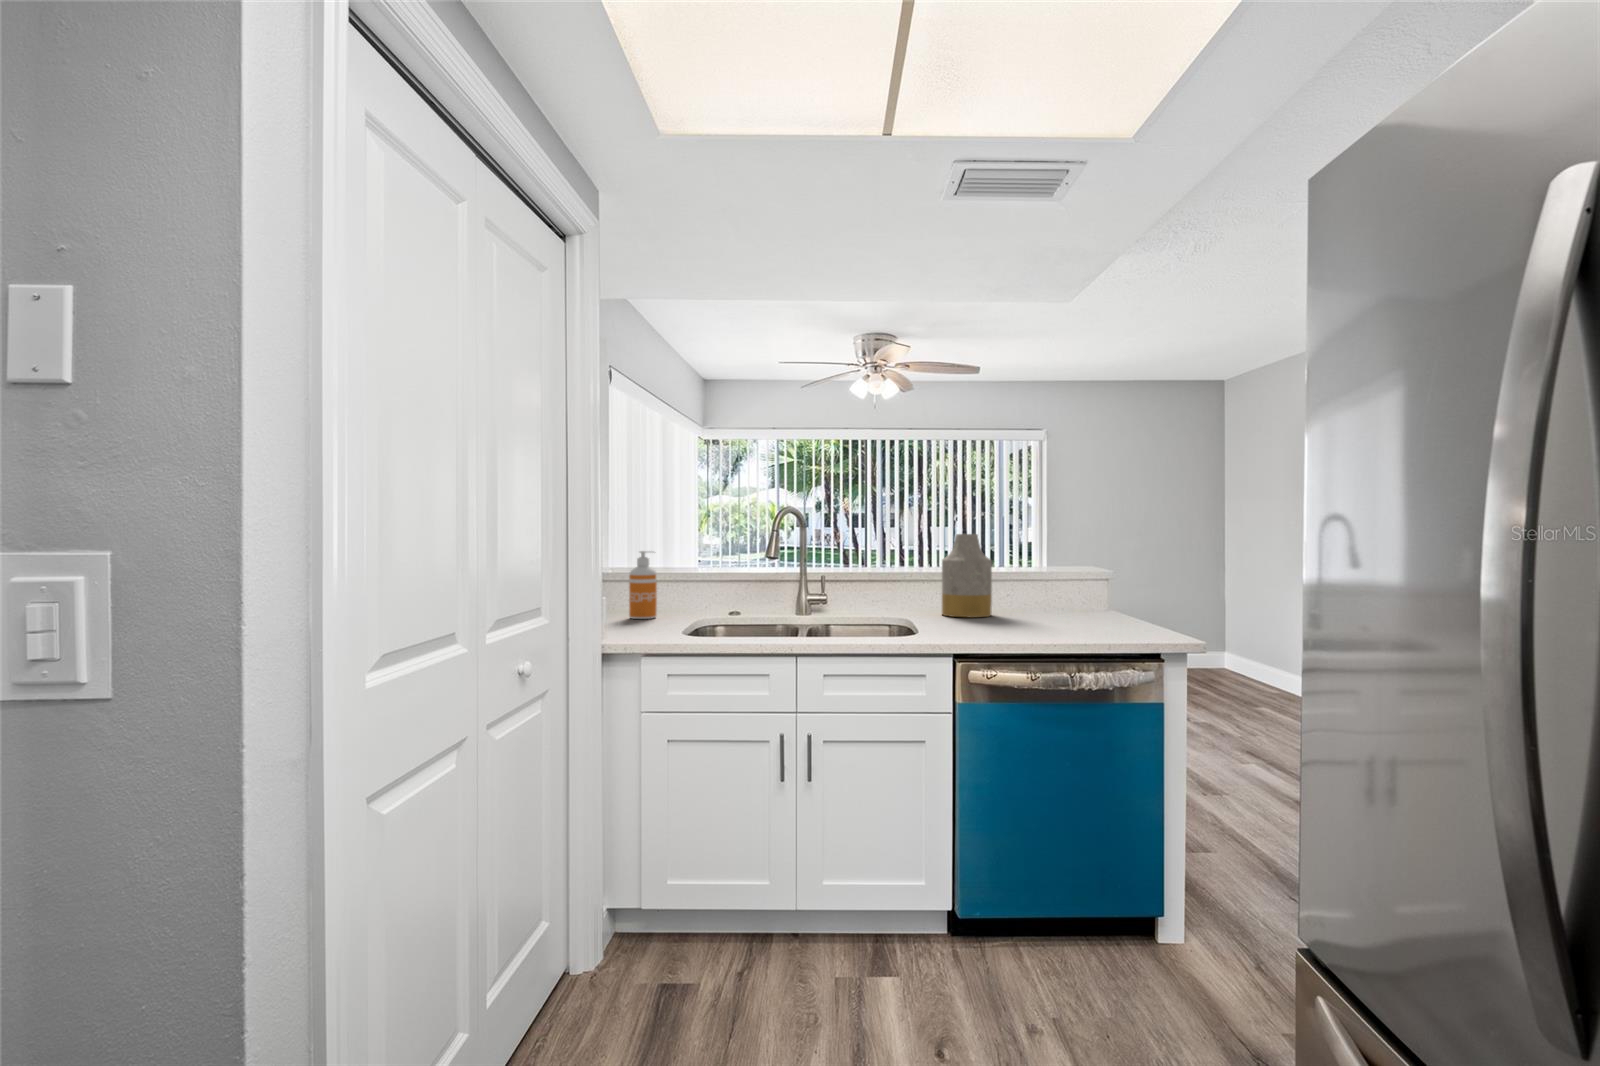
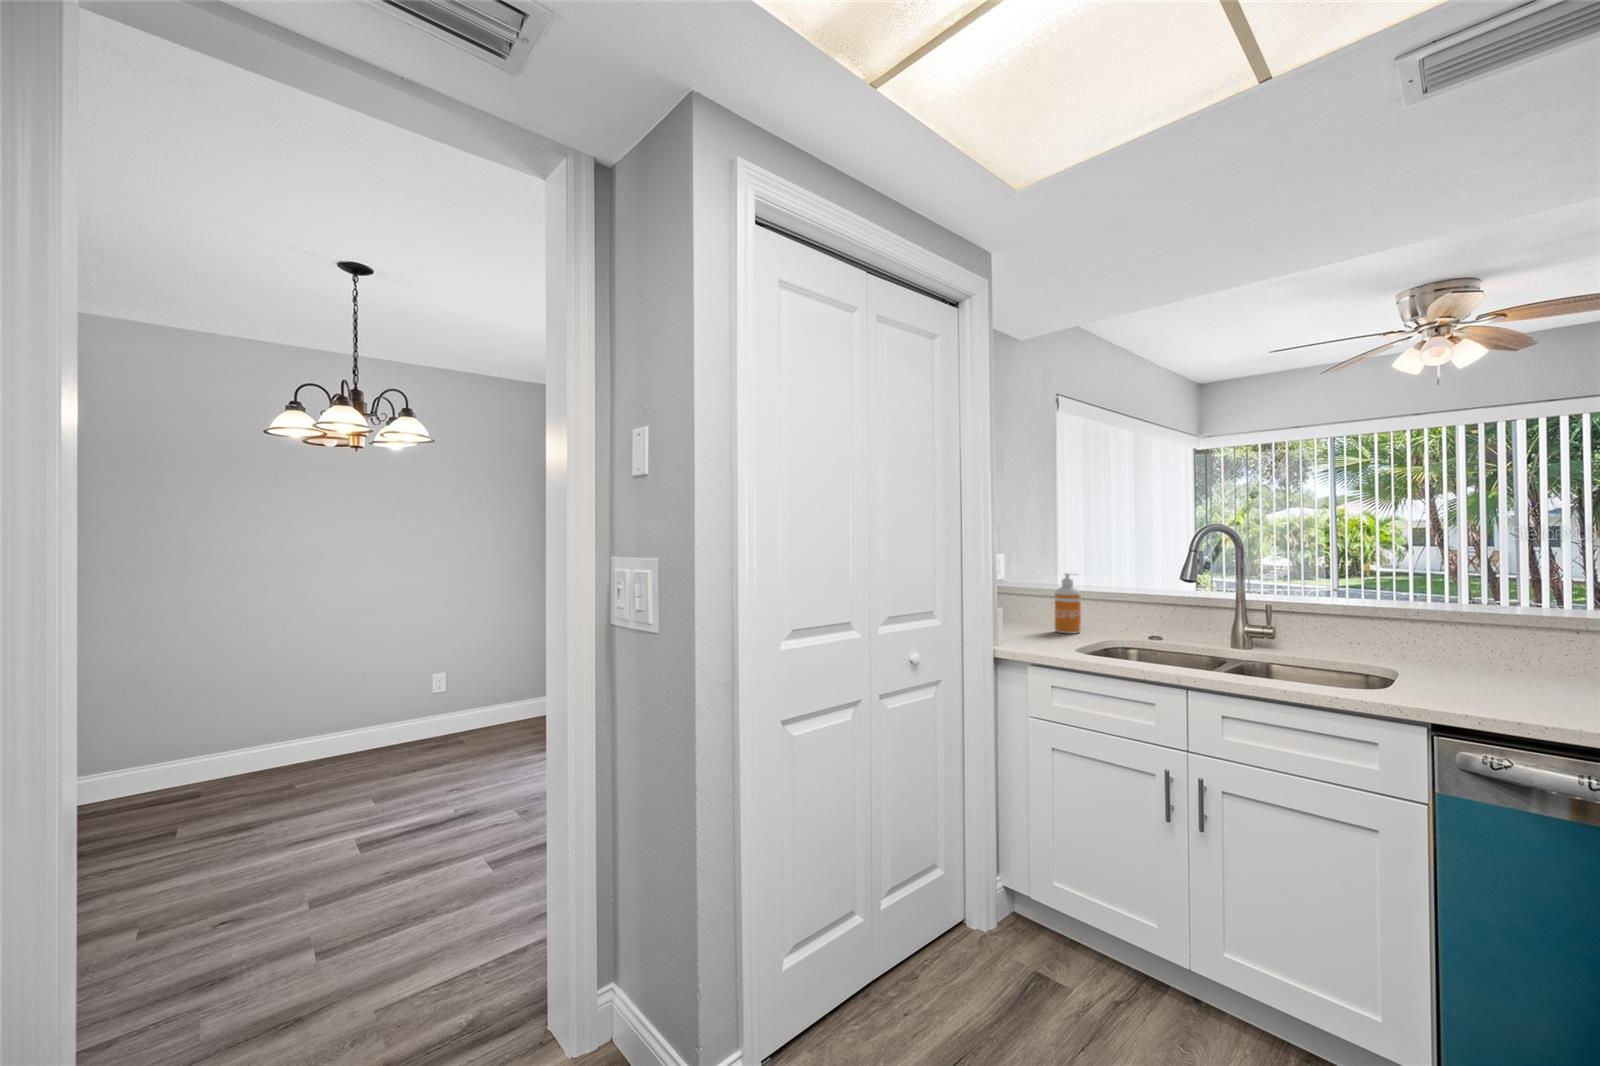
vase: present [942,534,992,618] -> none [1455,565,1554,678]

